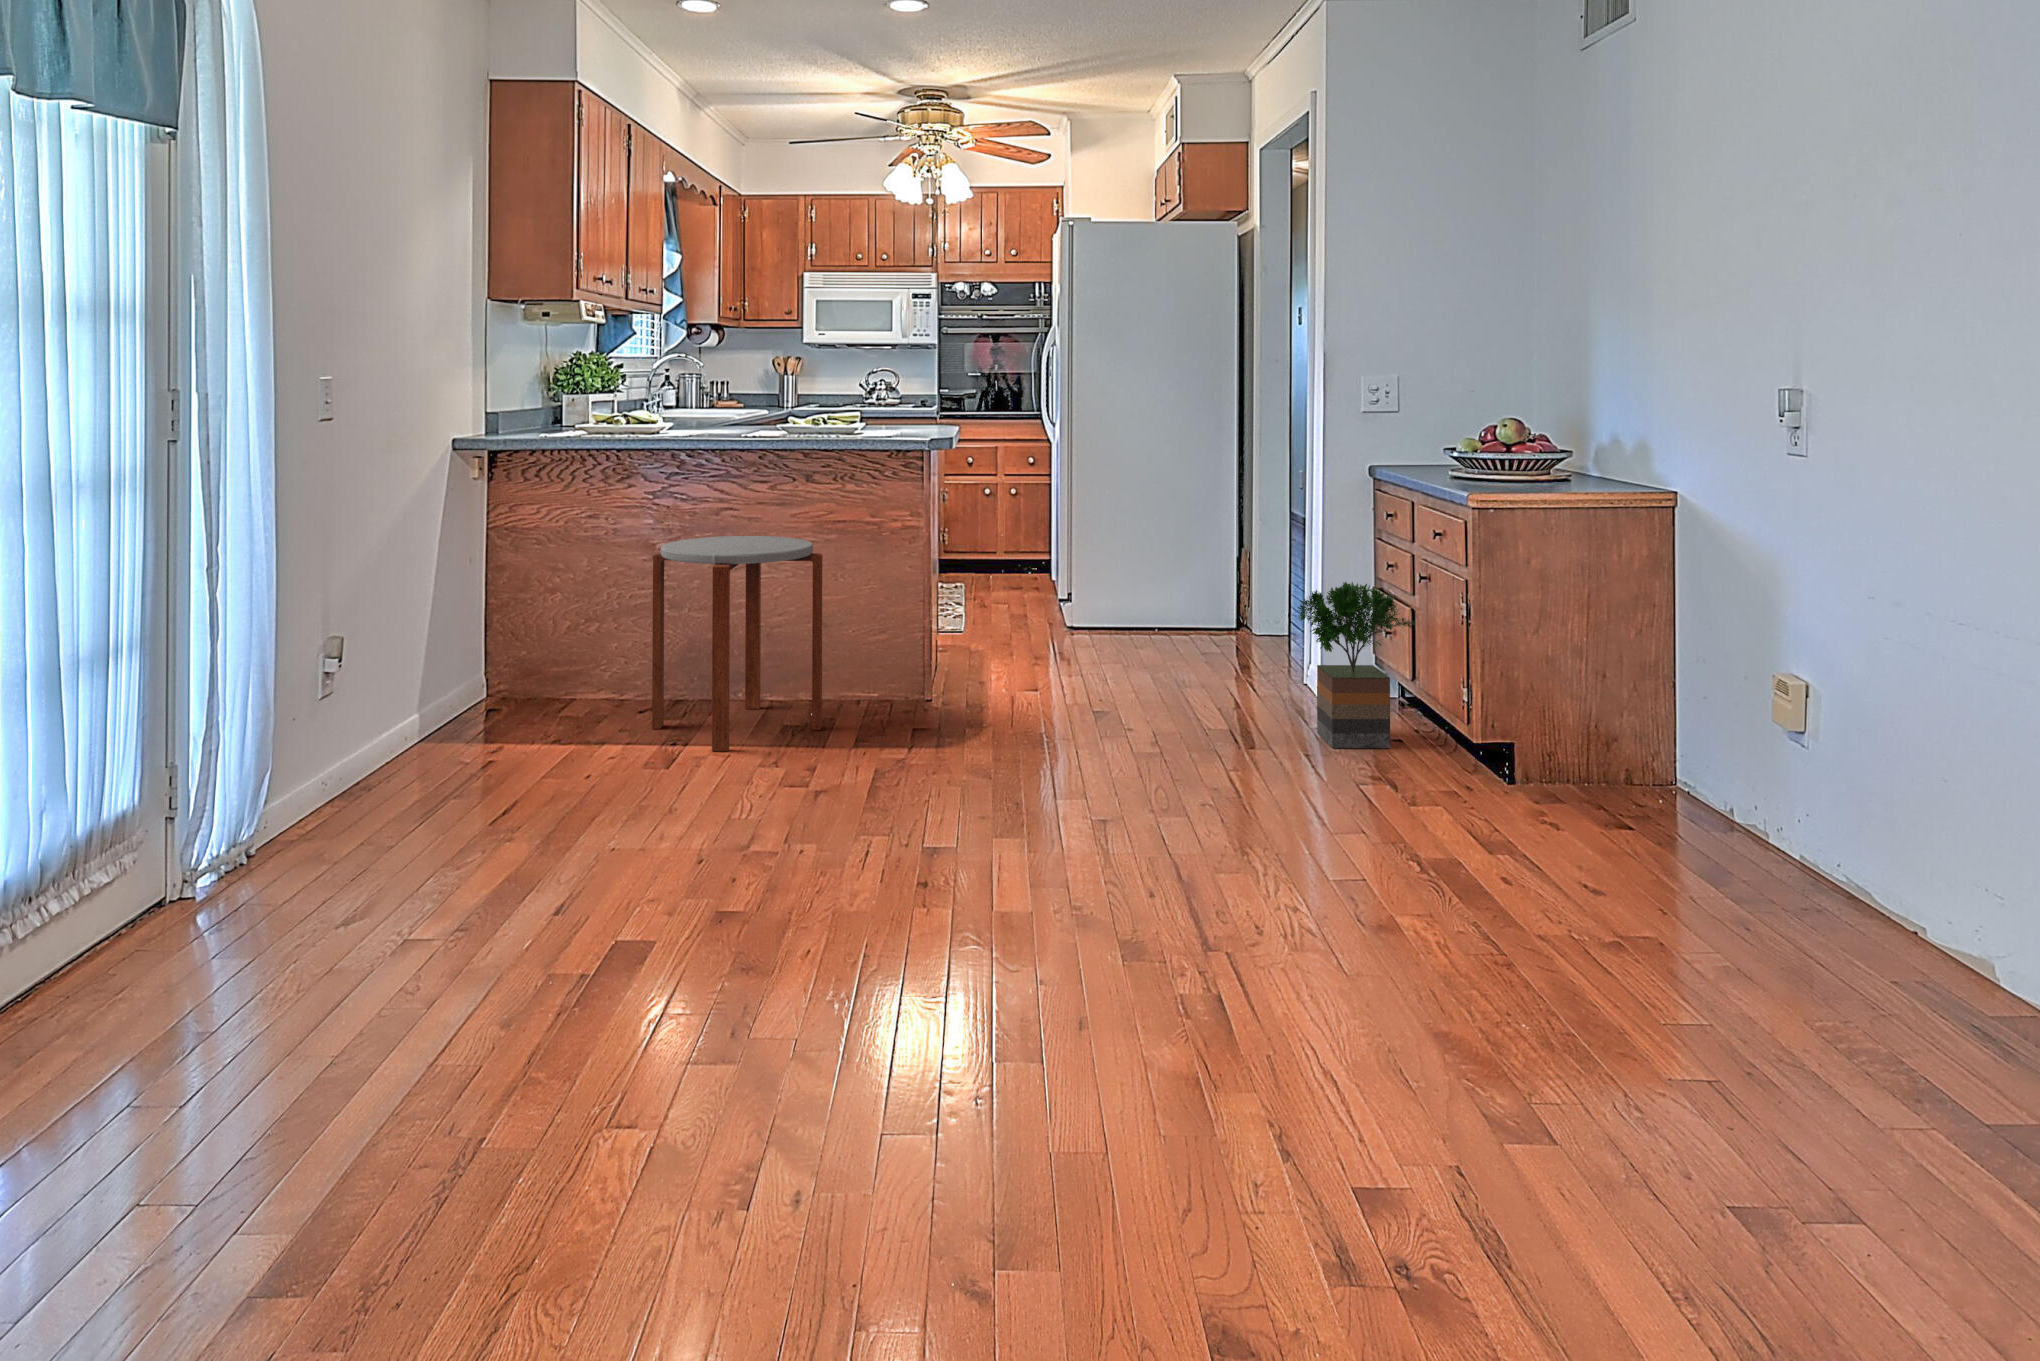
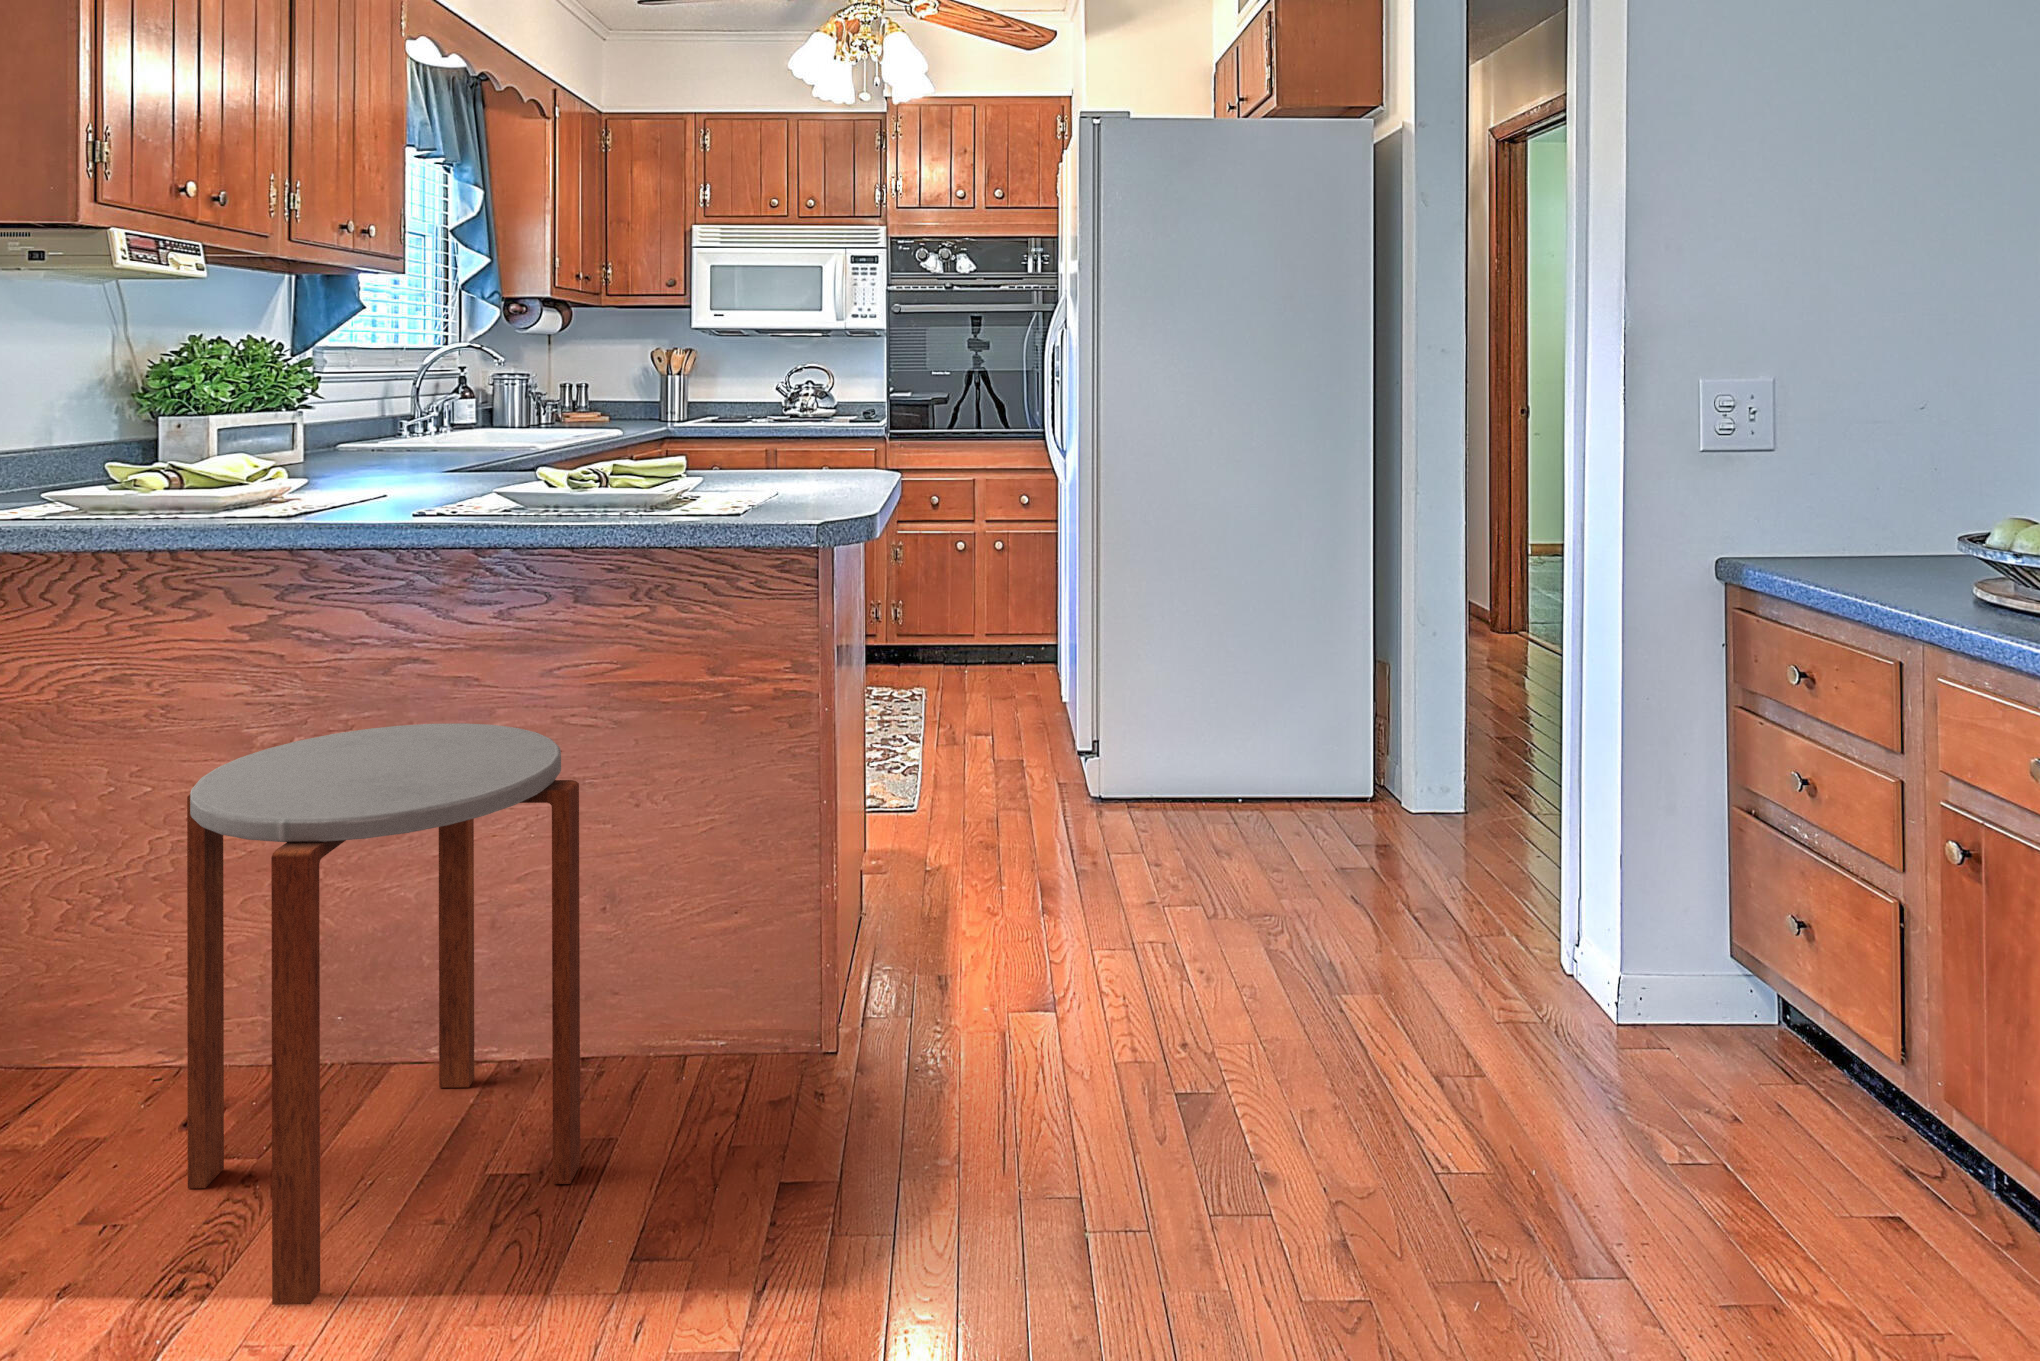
potted tree: present [1298,582,1414,748] -> none [1635,827,1933,1238]

